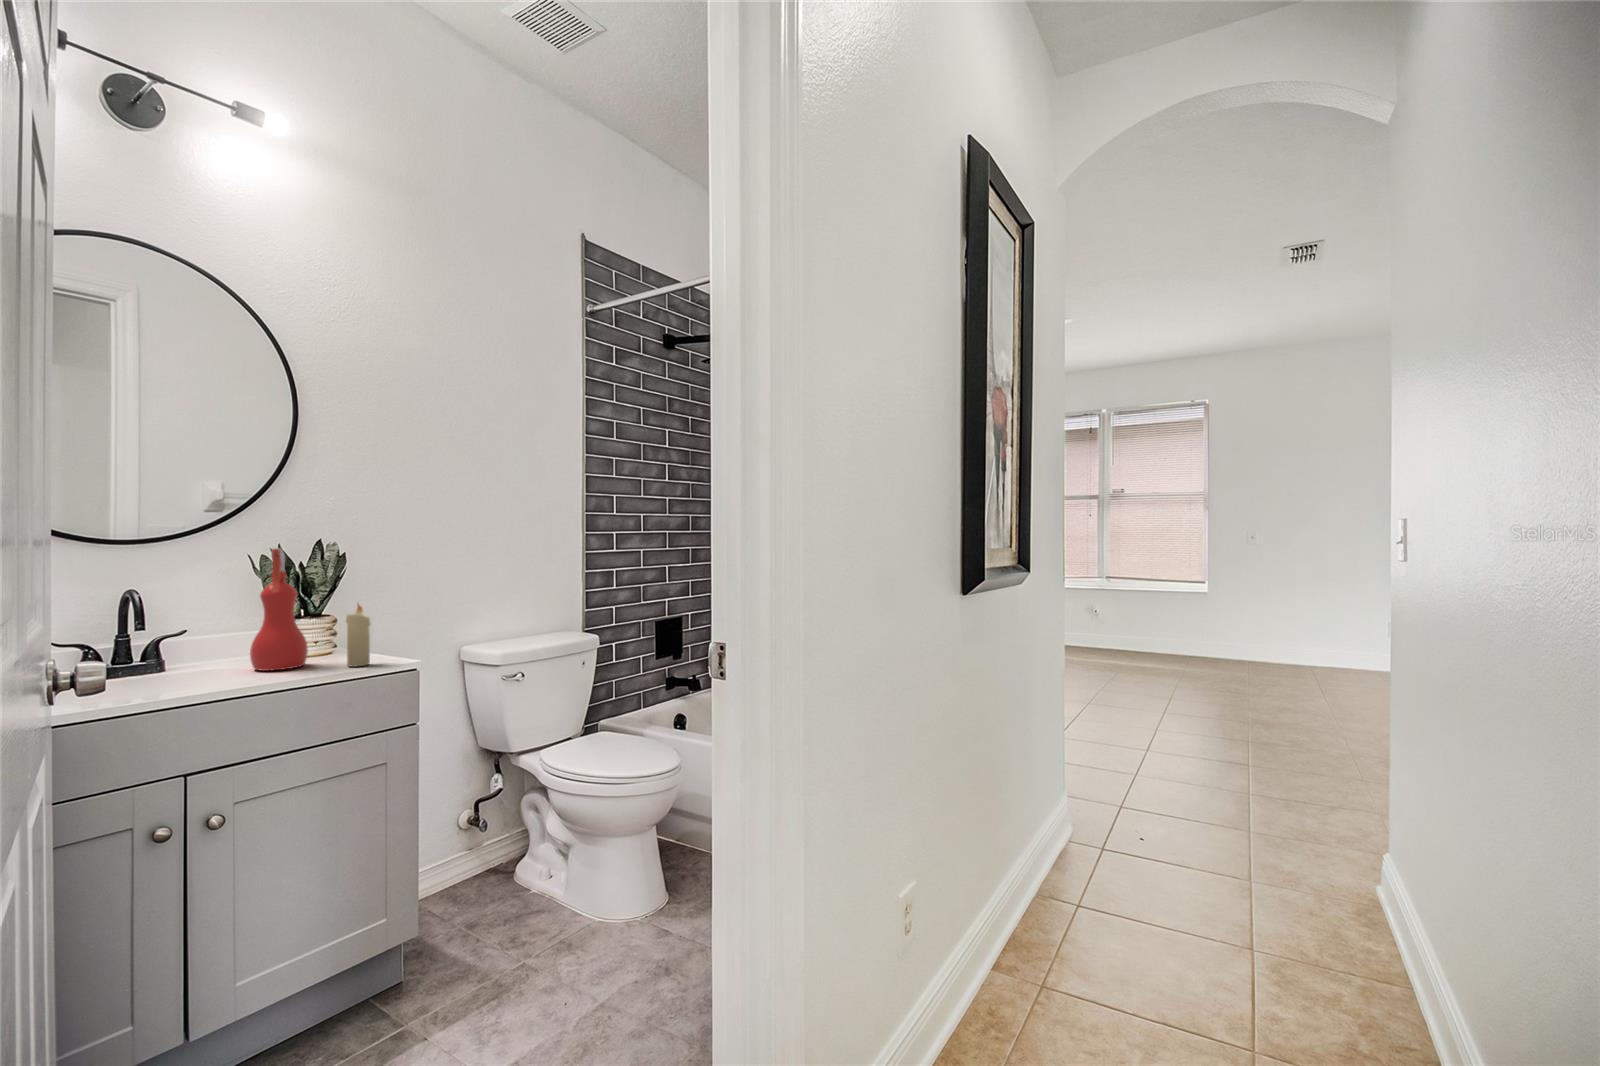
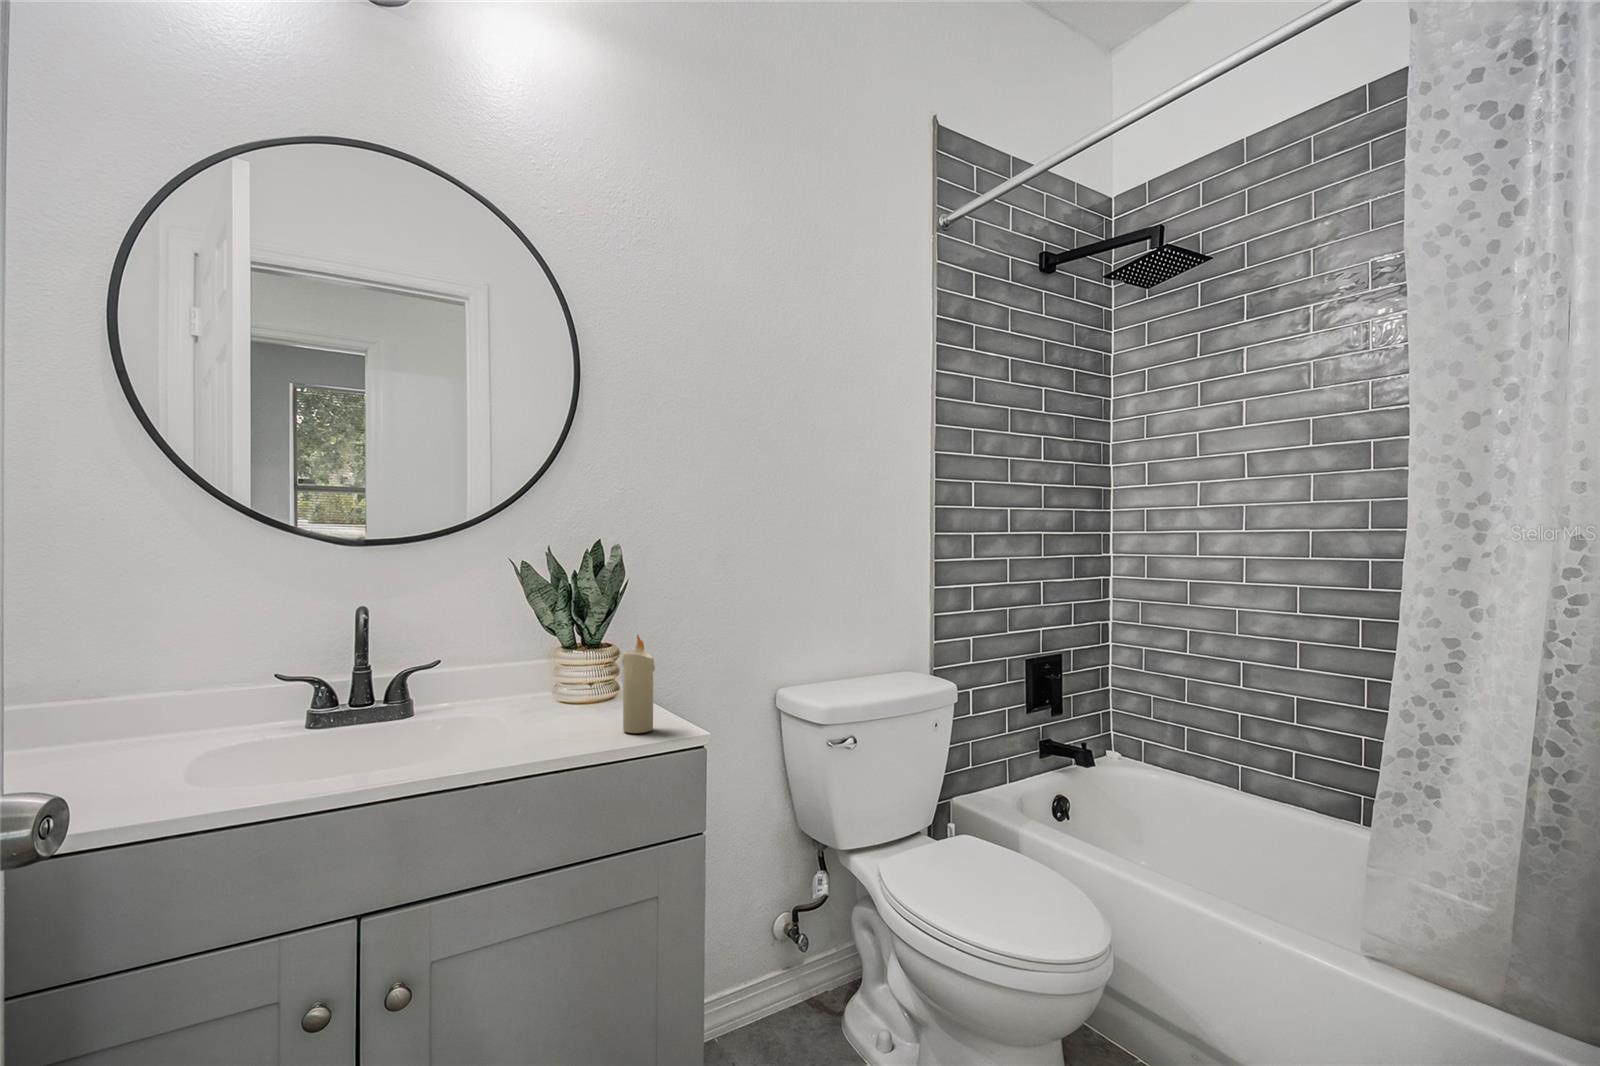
spray bottle: present [250,548,308,671] -> none [502,551,575,730]

